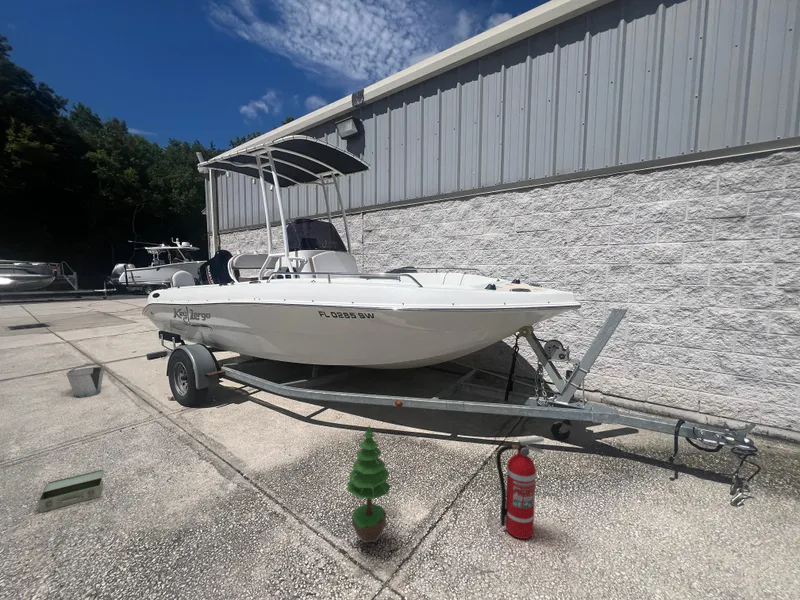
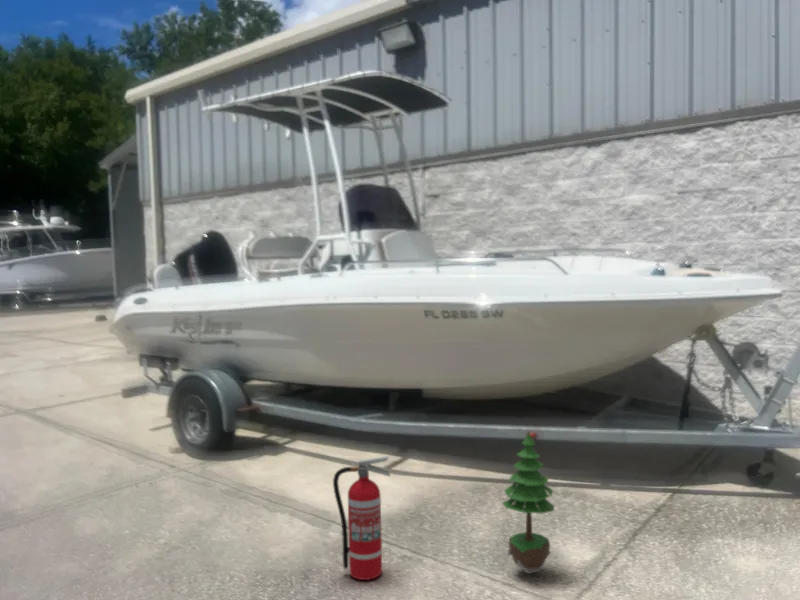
bucket: present [66,363,104,398] -> none [24,402,71,451]
fire extinguisher: present [496,437,544,539] -> present [333,456,390,580]
toolbox: present [38,470,104,513] -> none [107,515,174,555]

